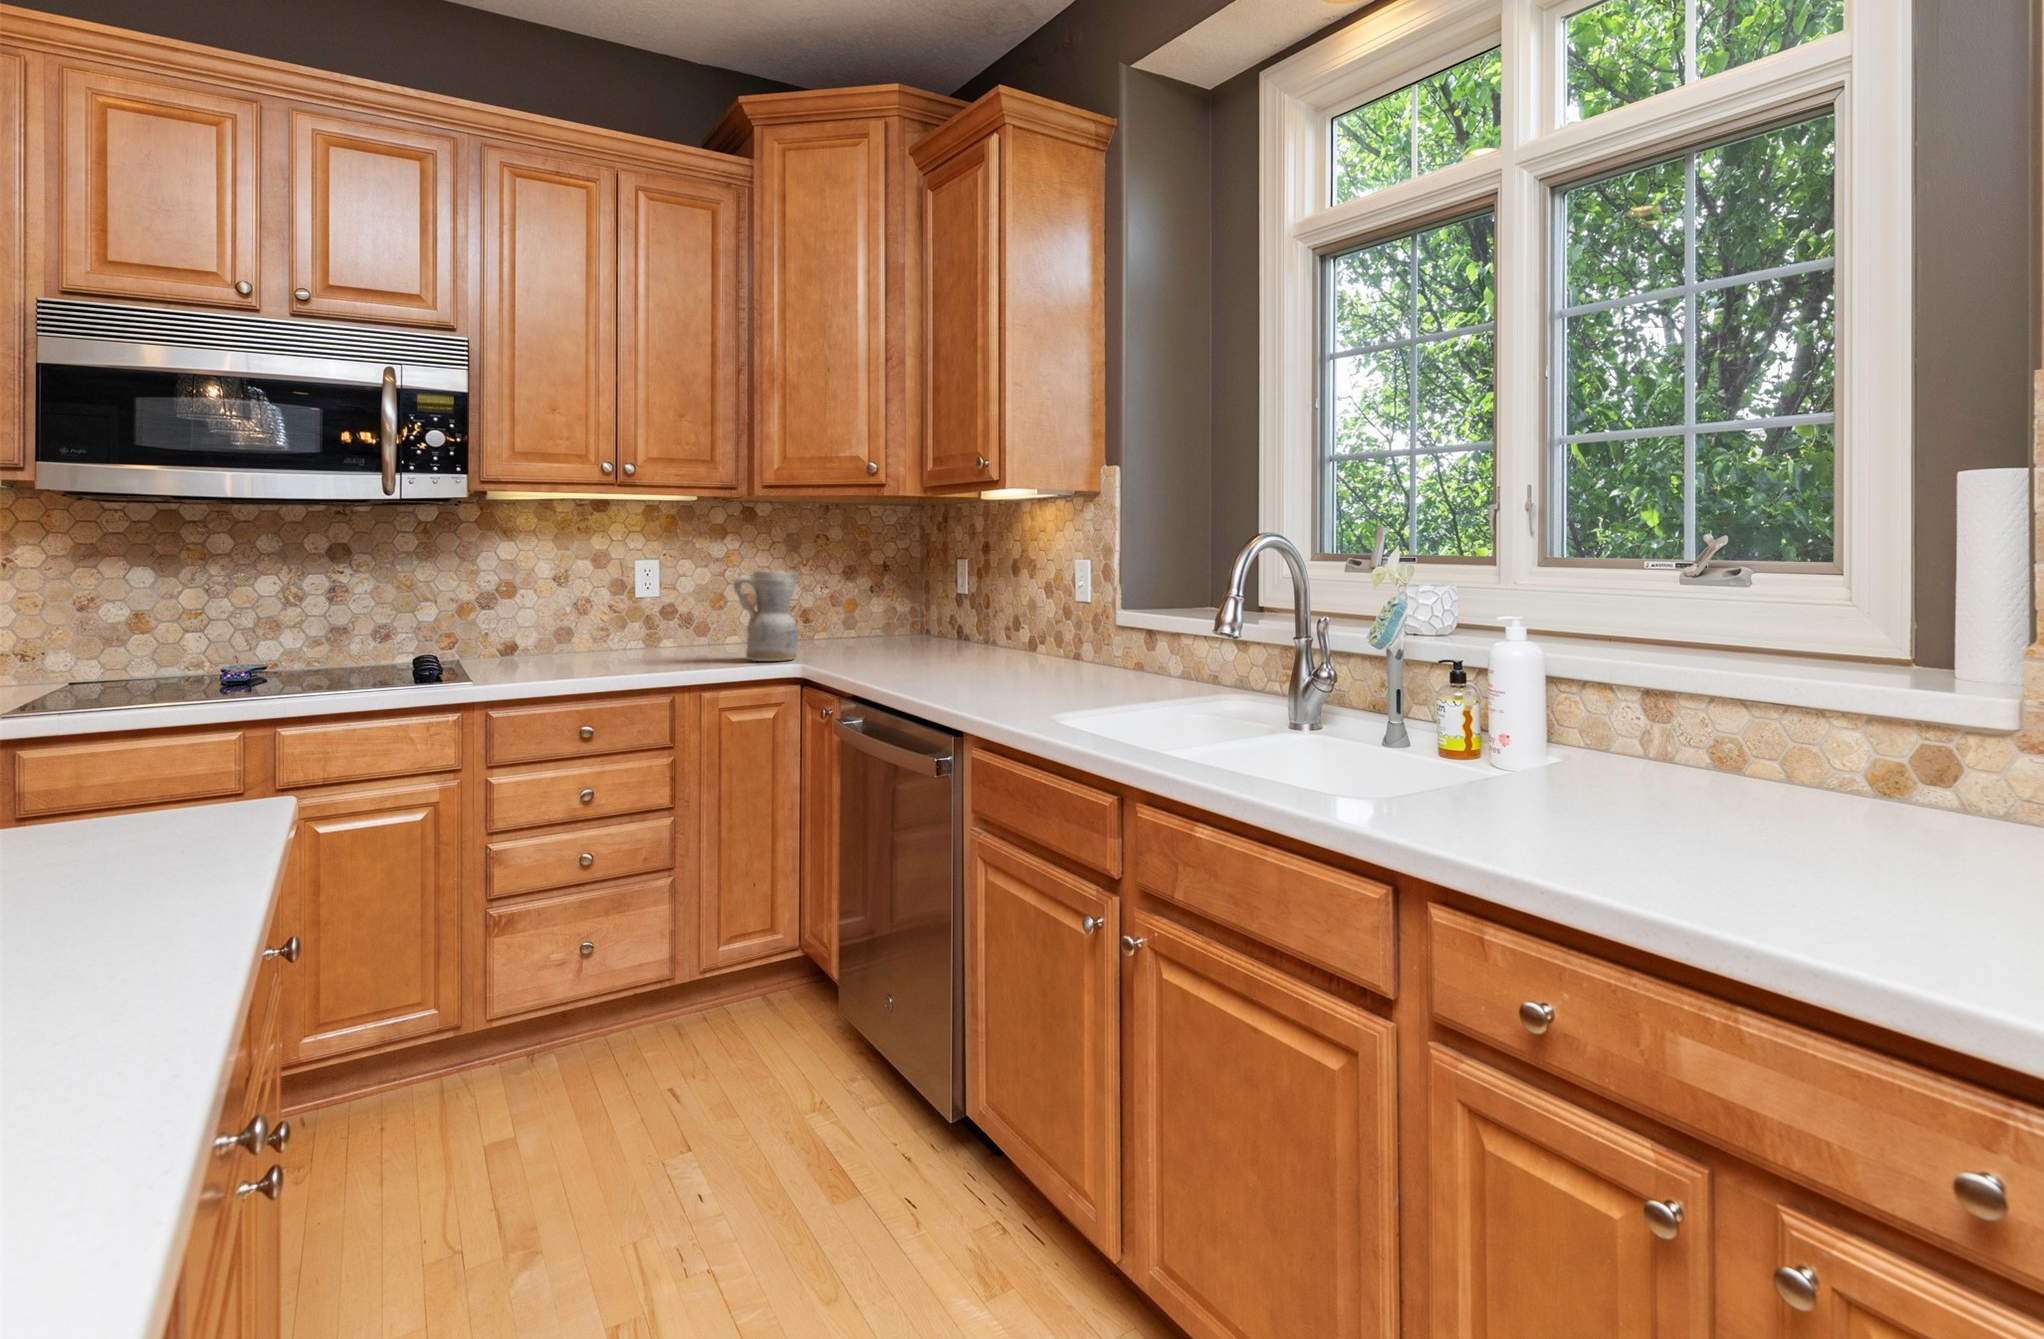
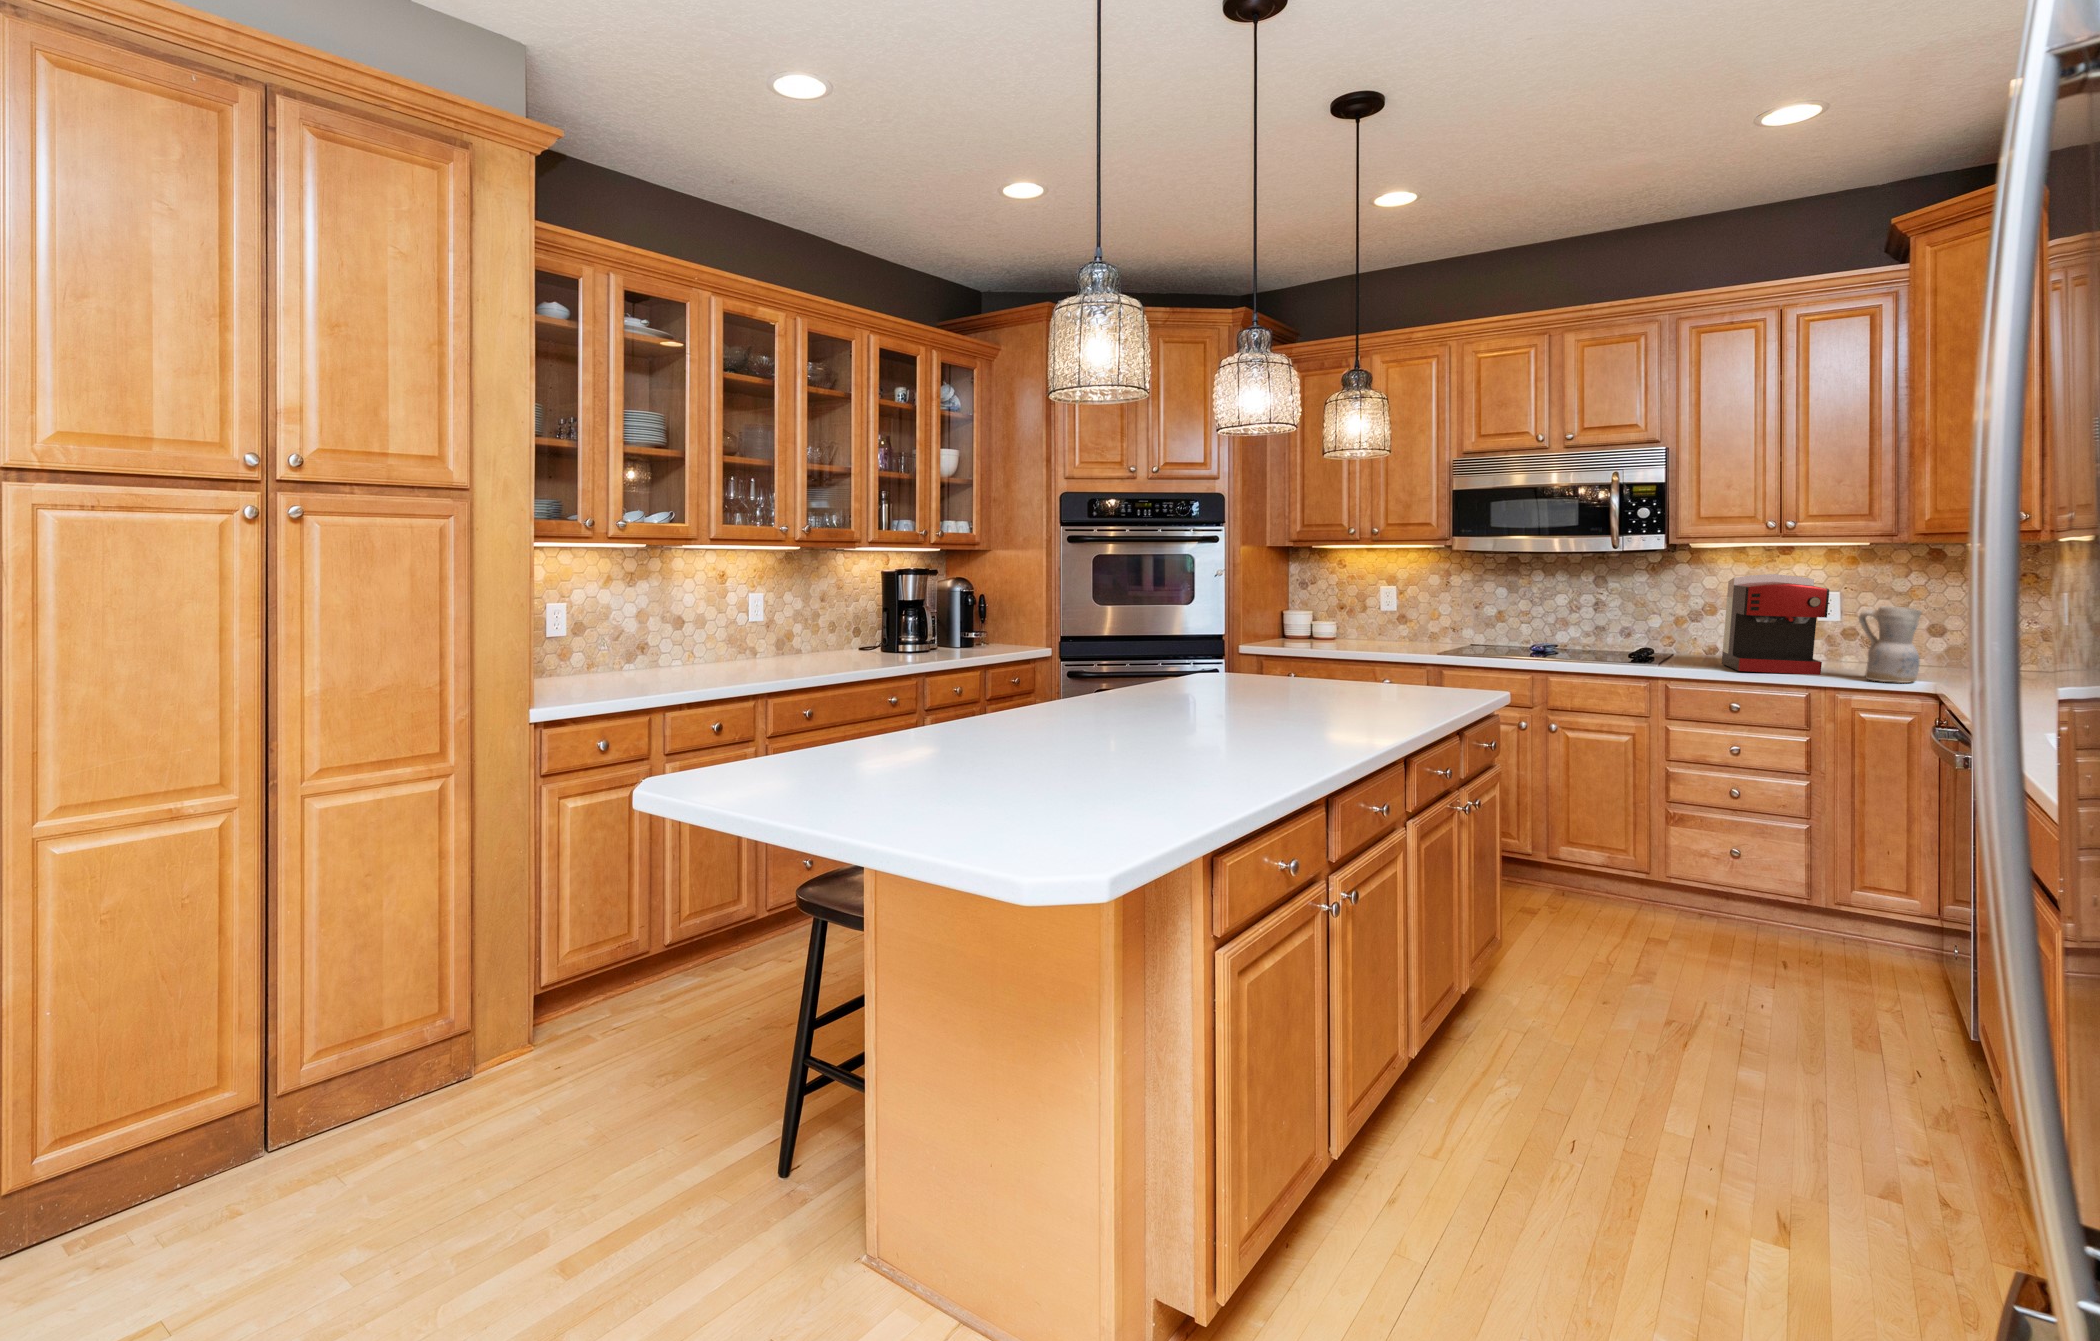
coffee maker: none [550,535,690,668] -> present [1722,574,1829,675]

